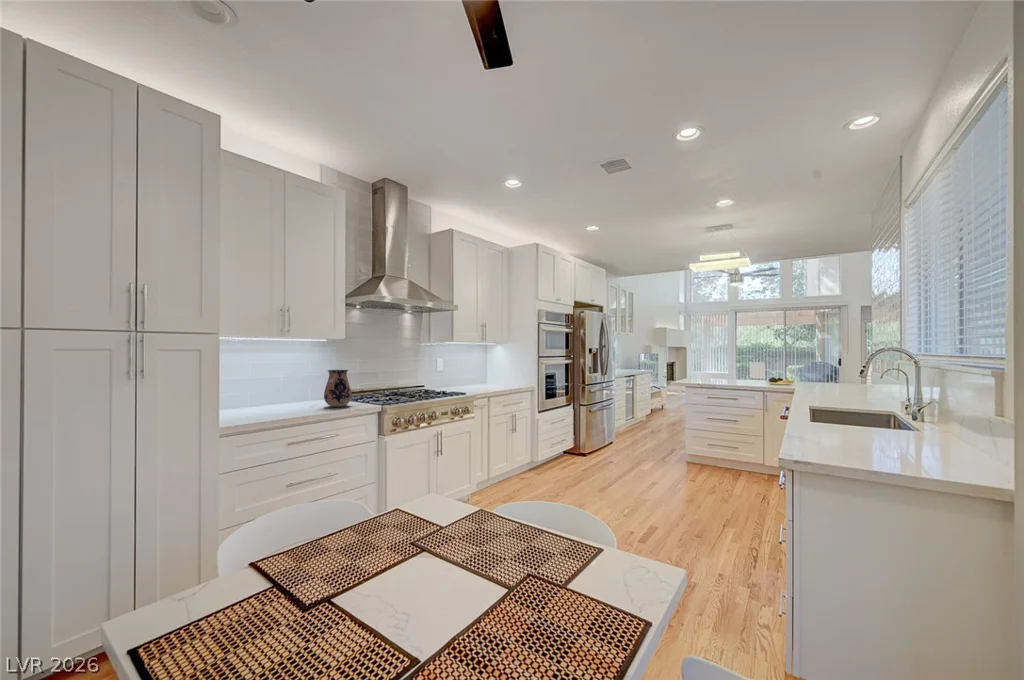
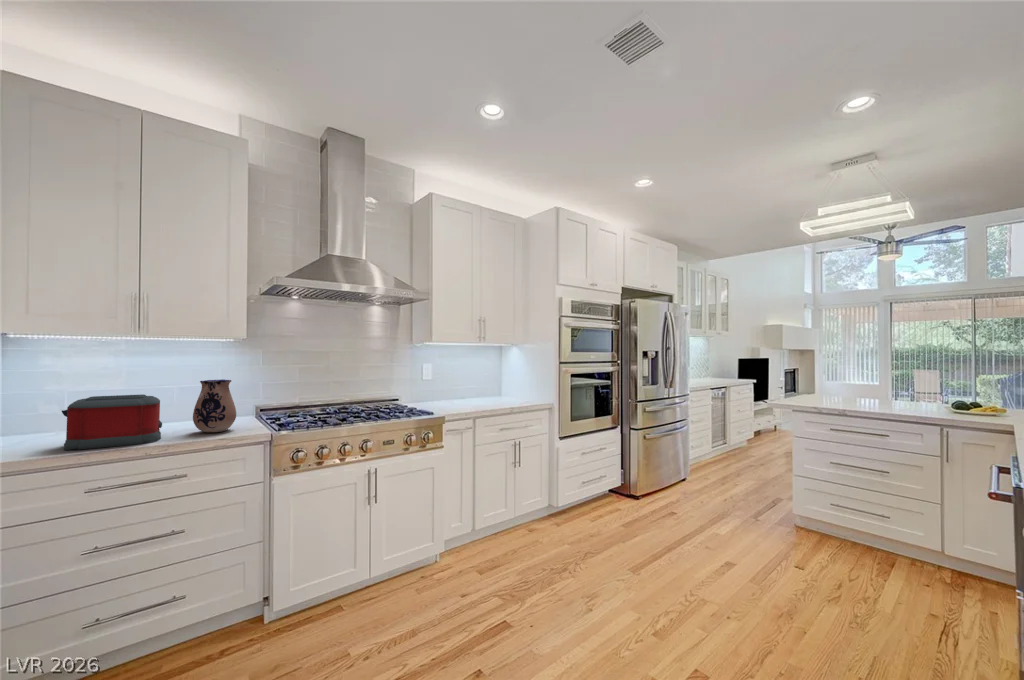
toaster: none [256,380,314,417] -> present [62,394,162,450]

